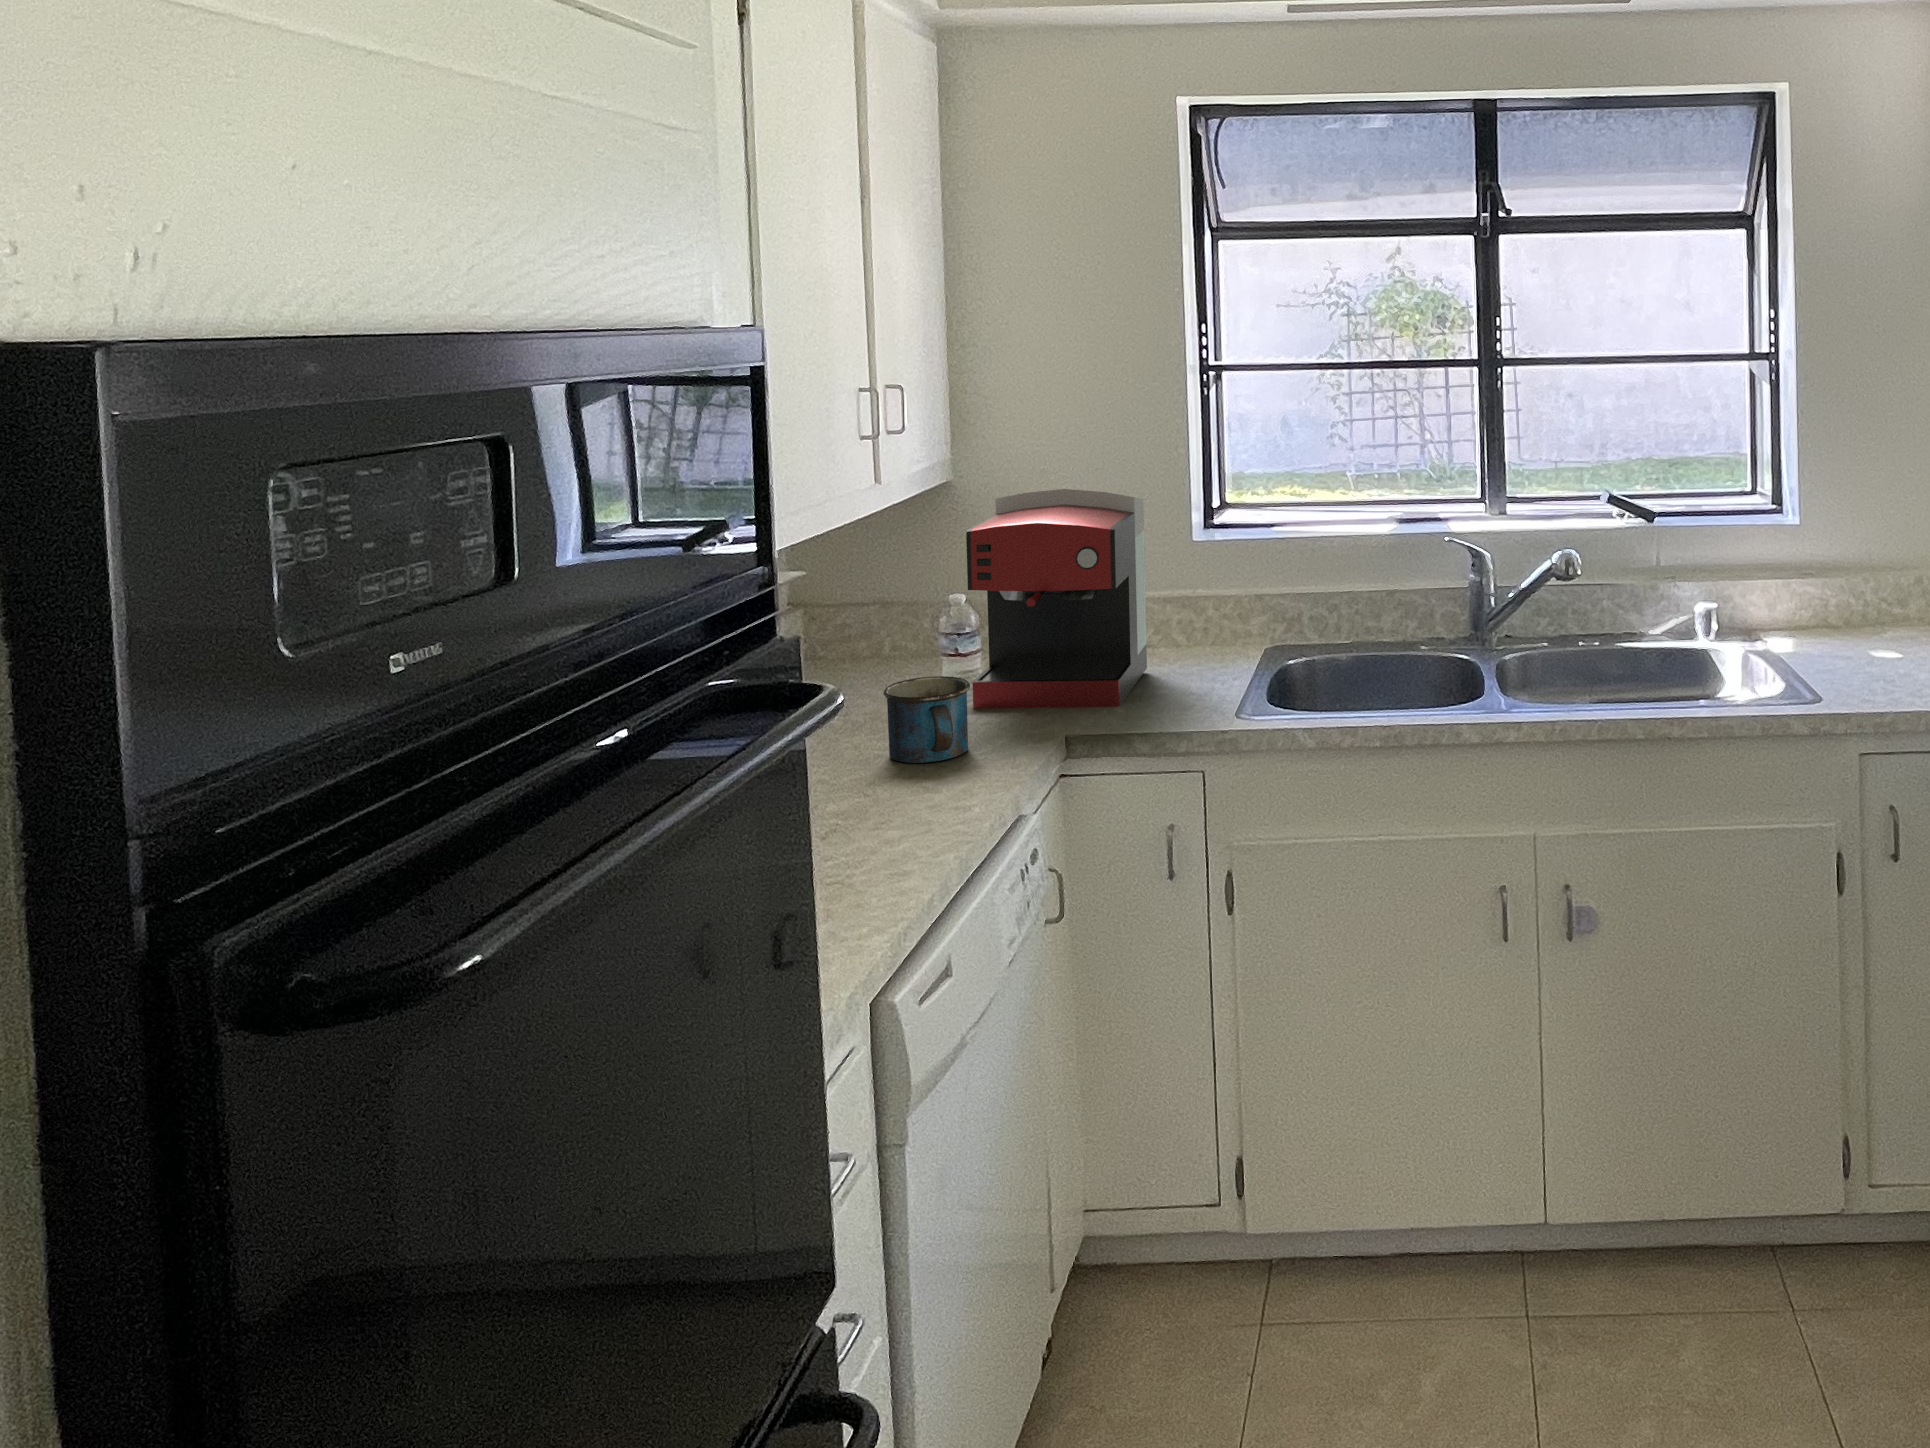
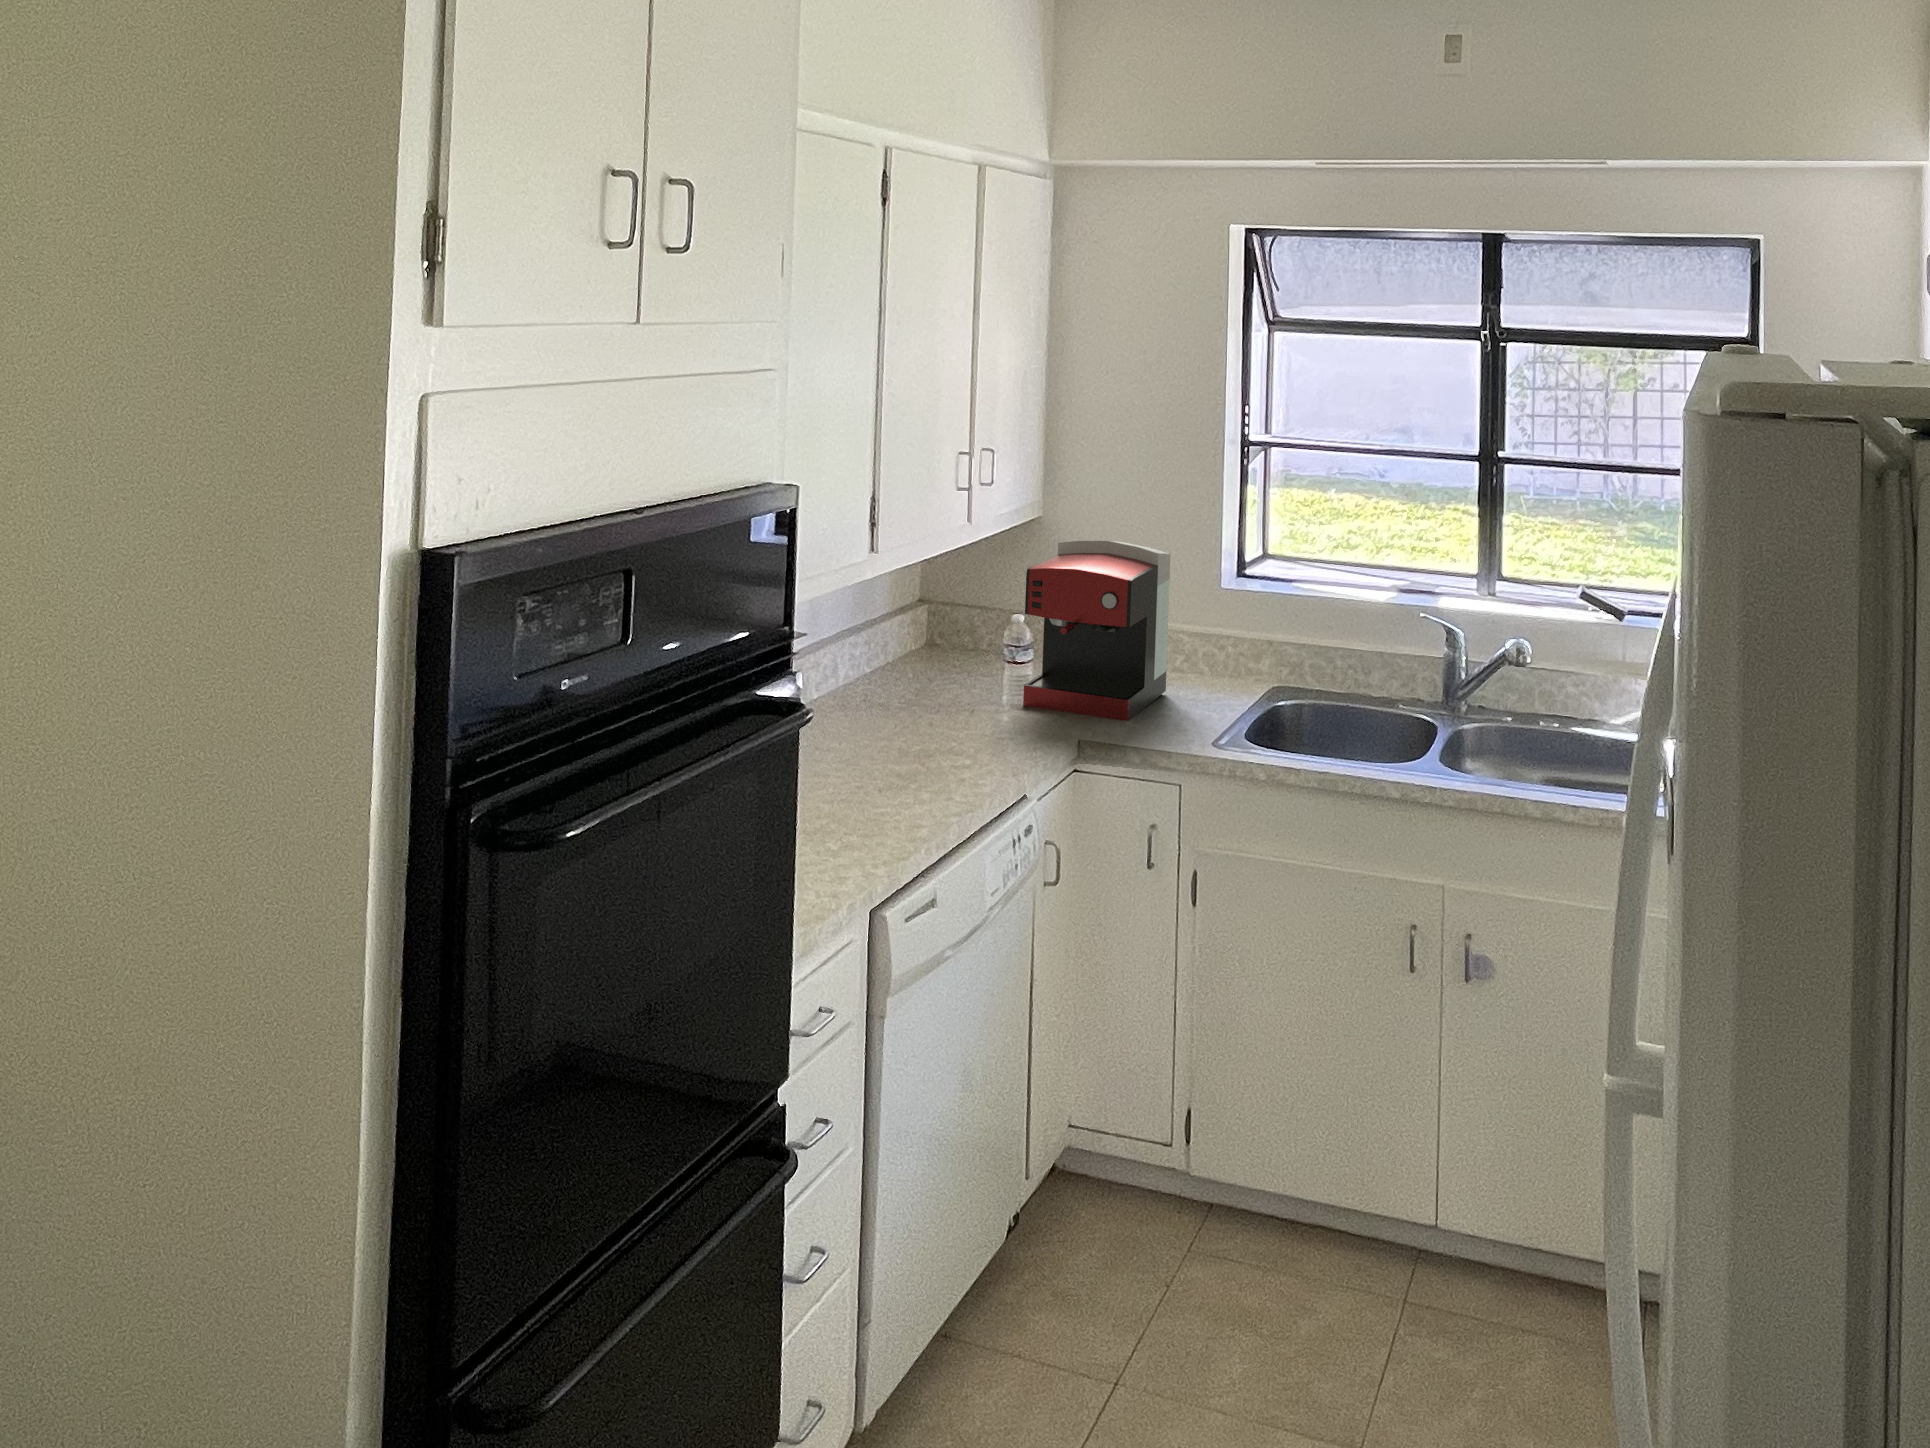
mug: present [883,676,970,763] -> none [946,679,1007,745]

